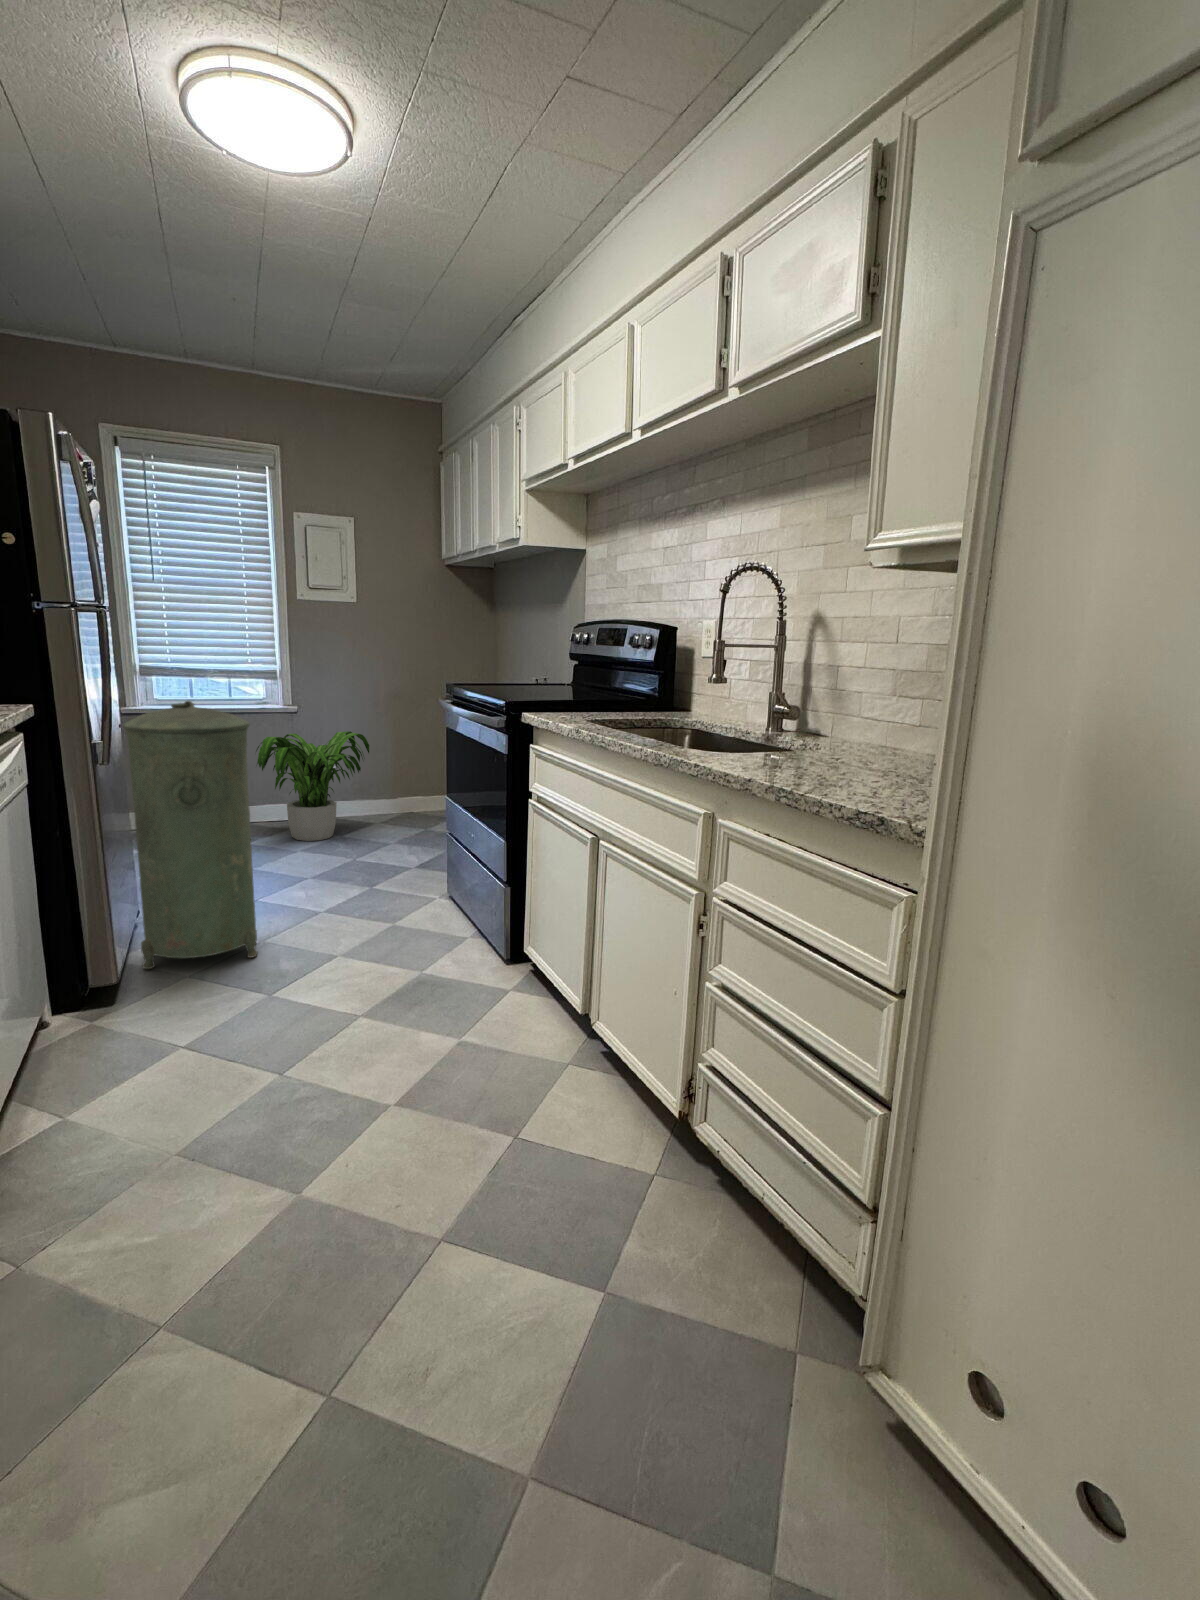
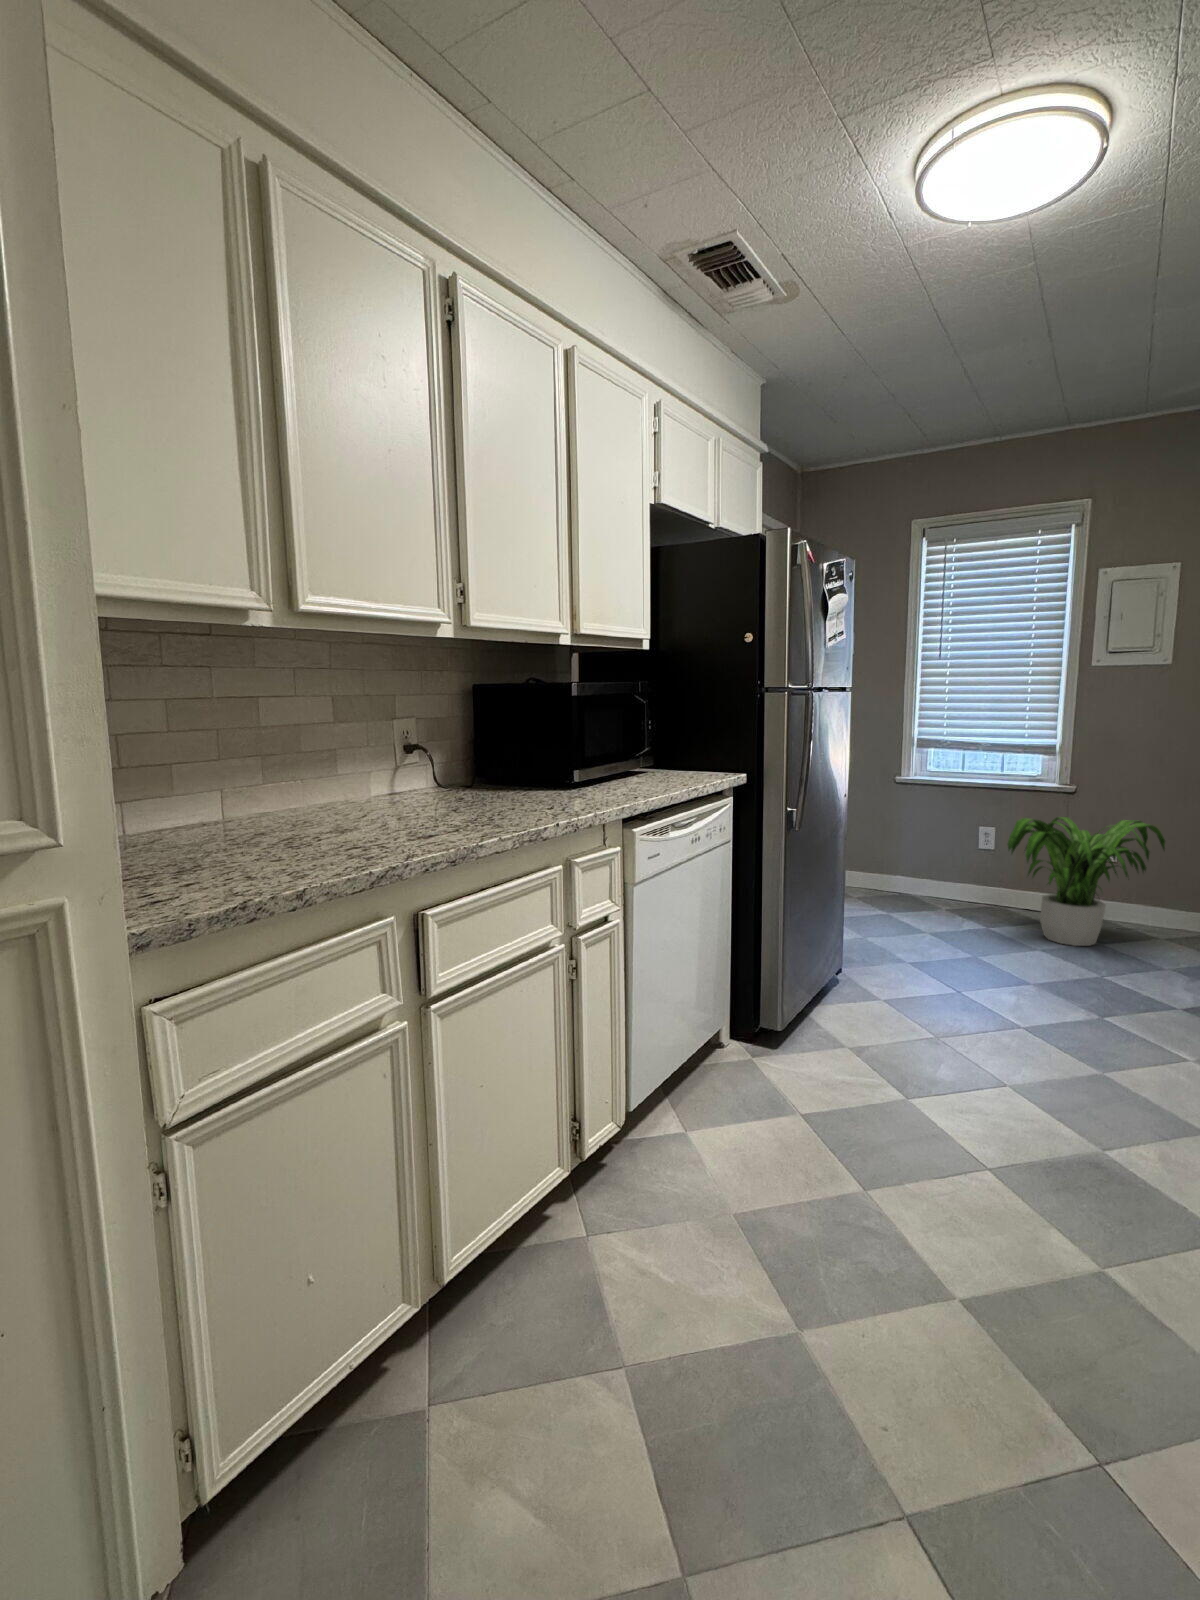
trash can: present [123,701,258,969] -> none [818,776,949,1053]

